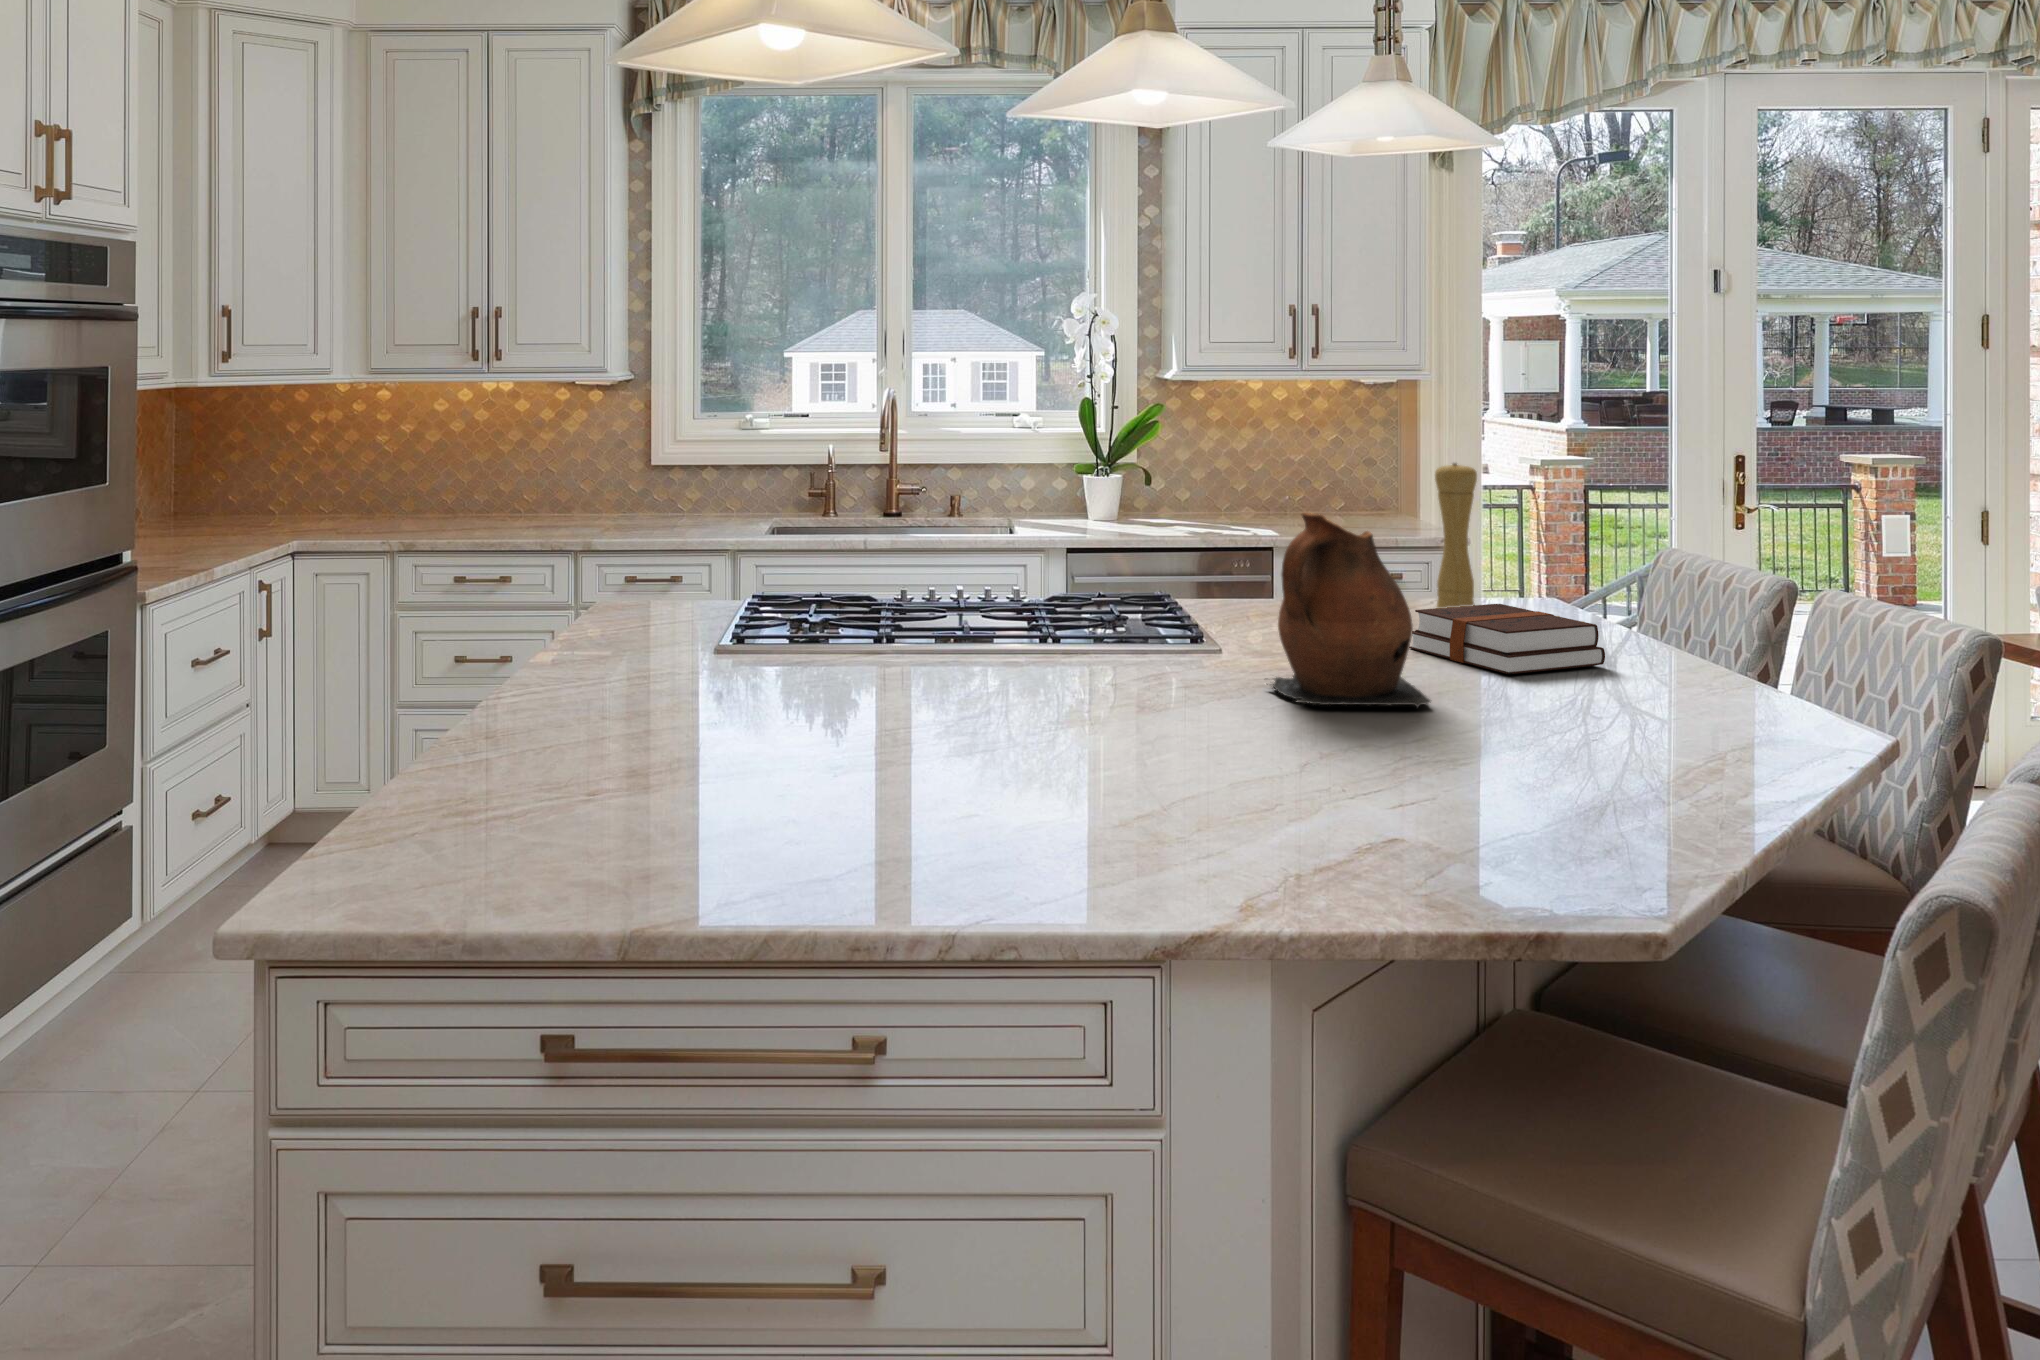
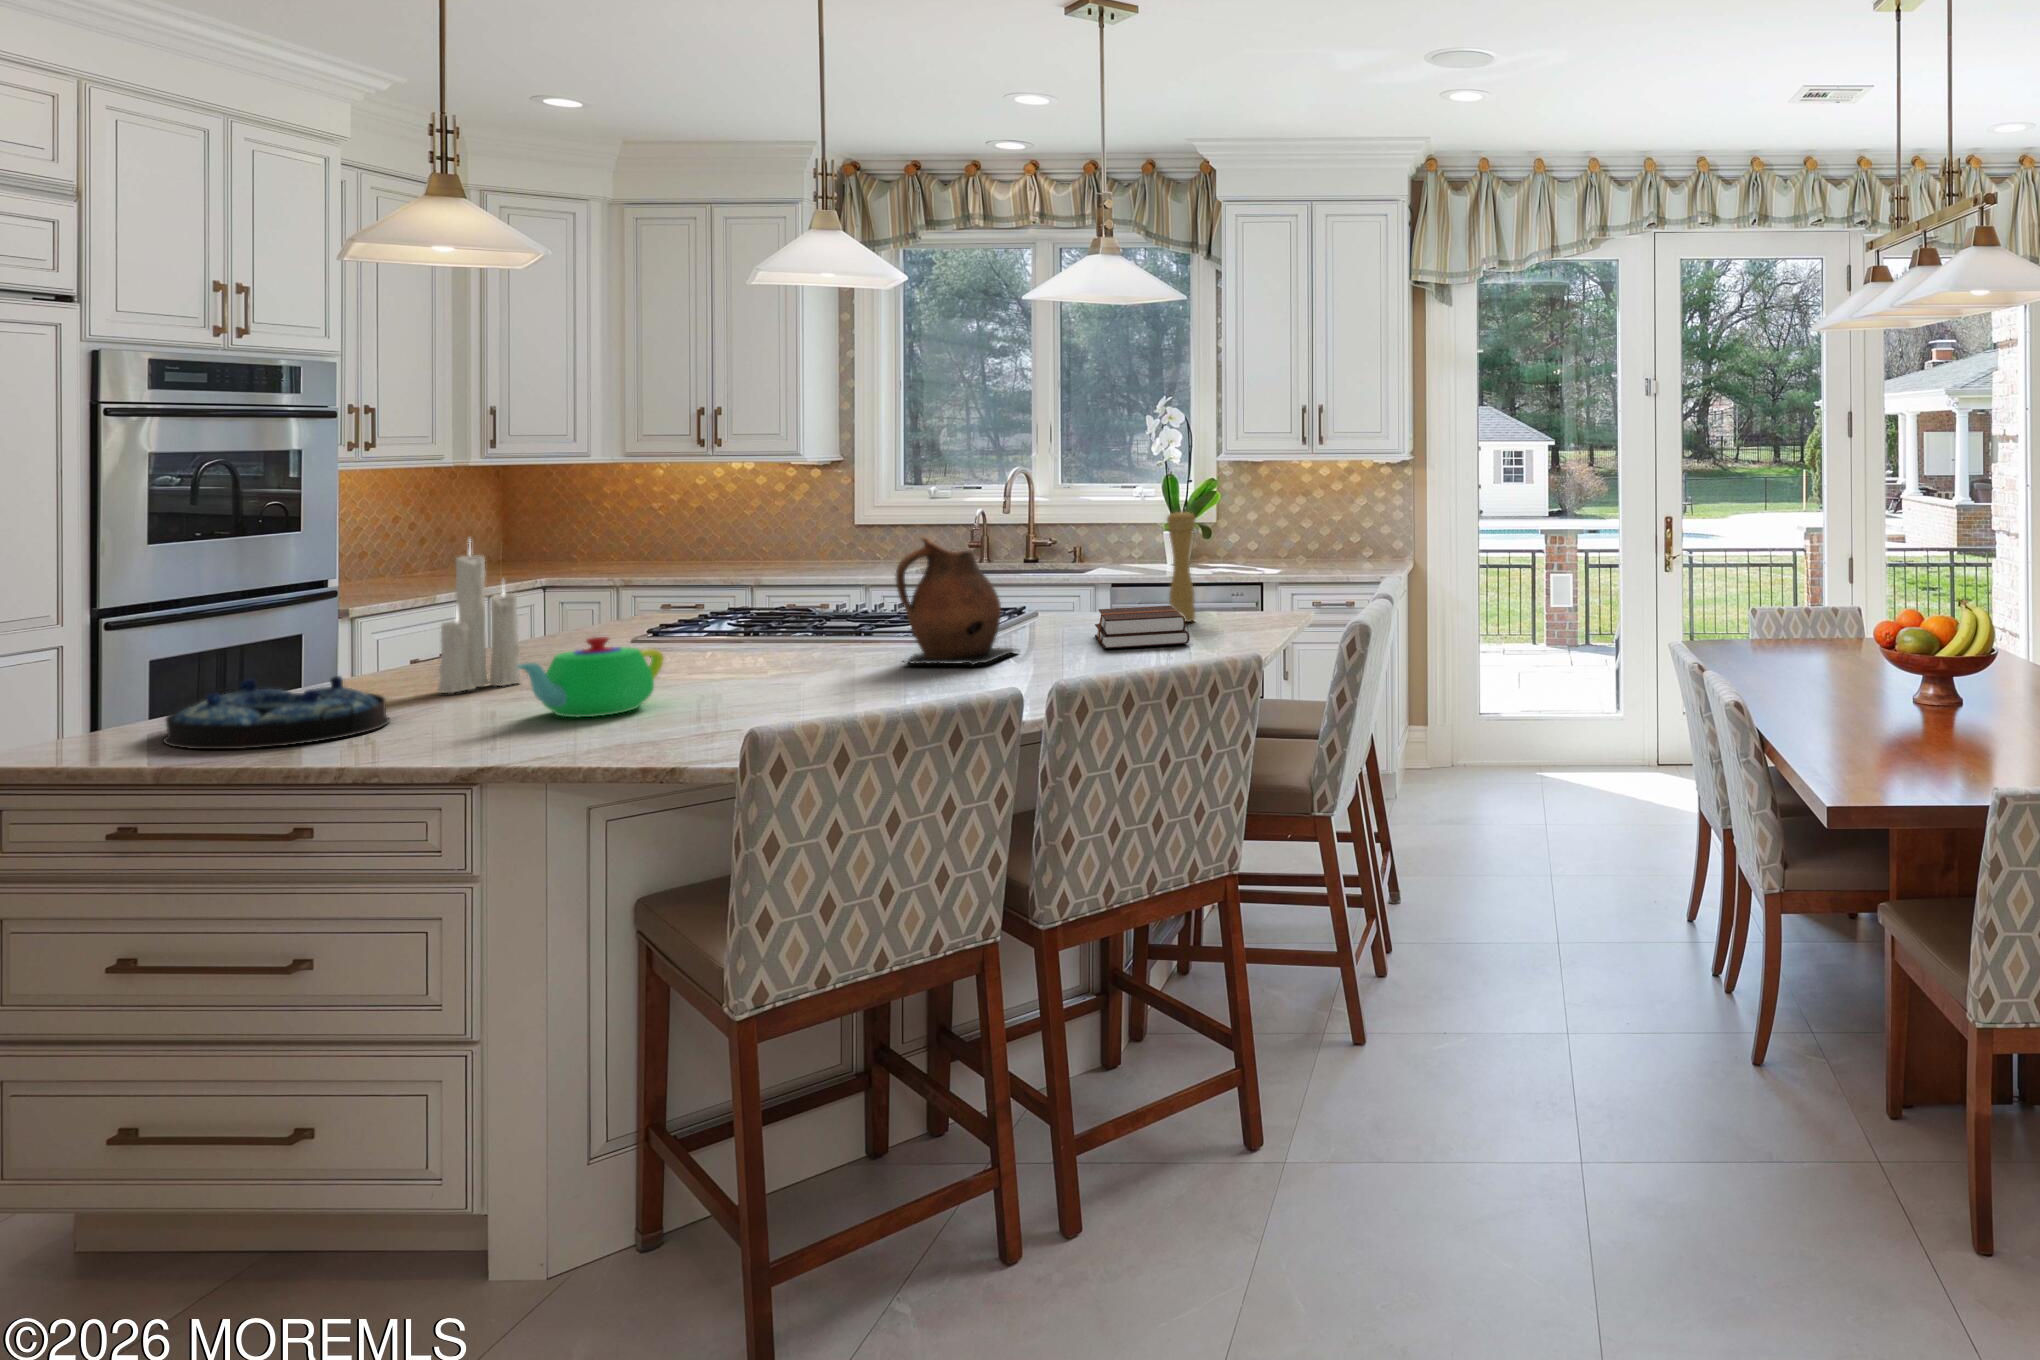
candle: none [742,508,819,764] -> present [438,554,521,693]
teapot: none [1019,686,1172,818] -> present [517,637,664,717]
serving tray: none [536,753,852,892] -> present [164,676,389,749]

